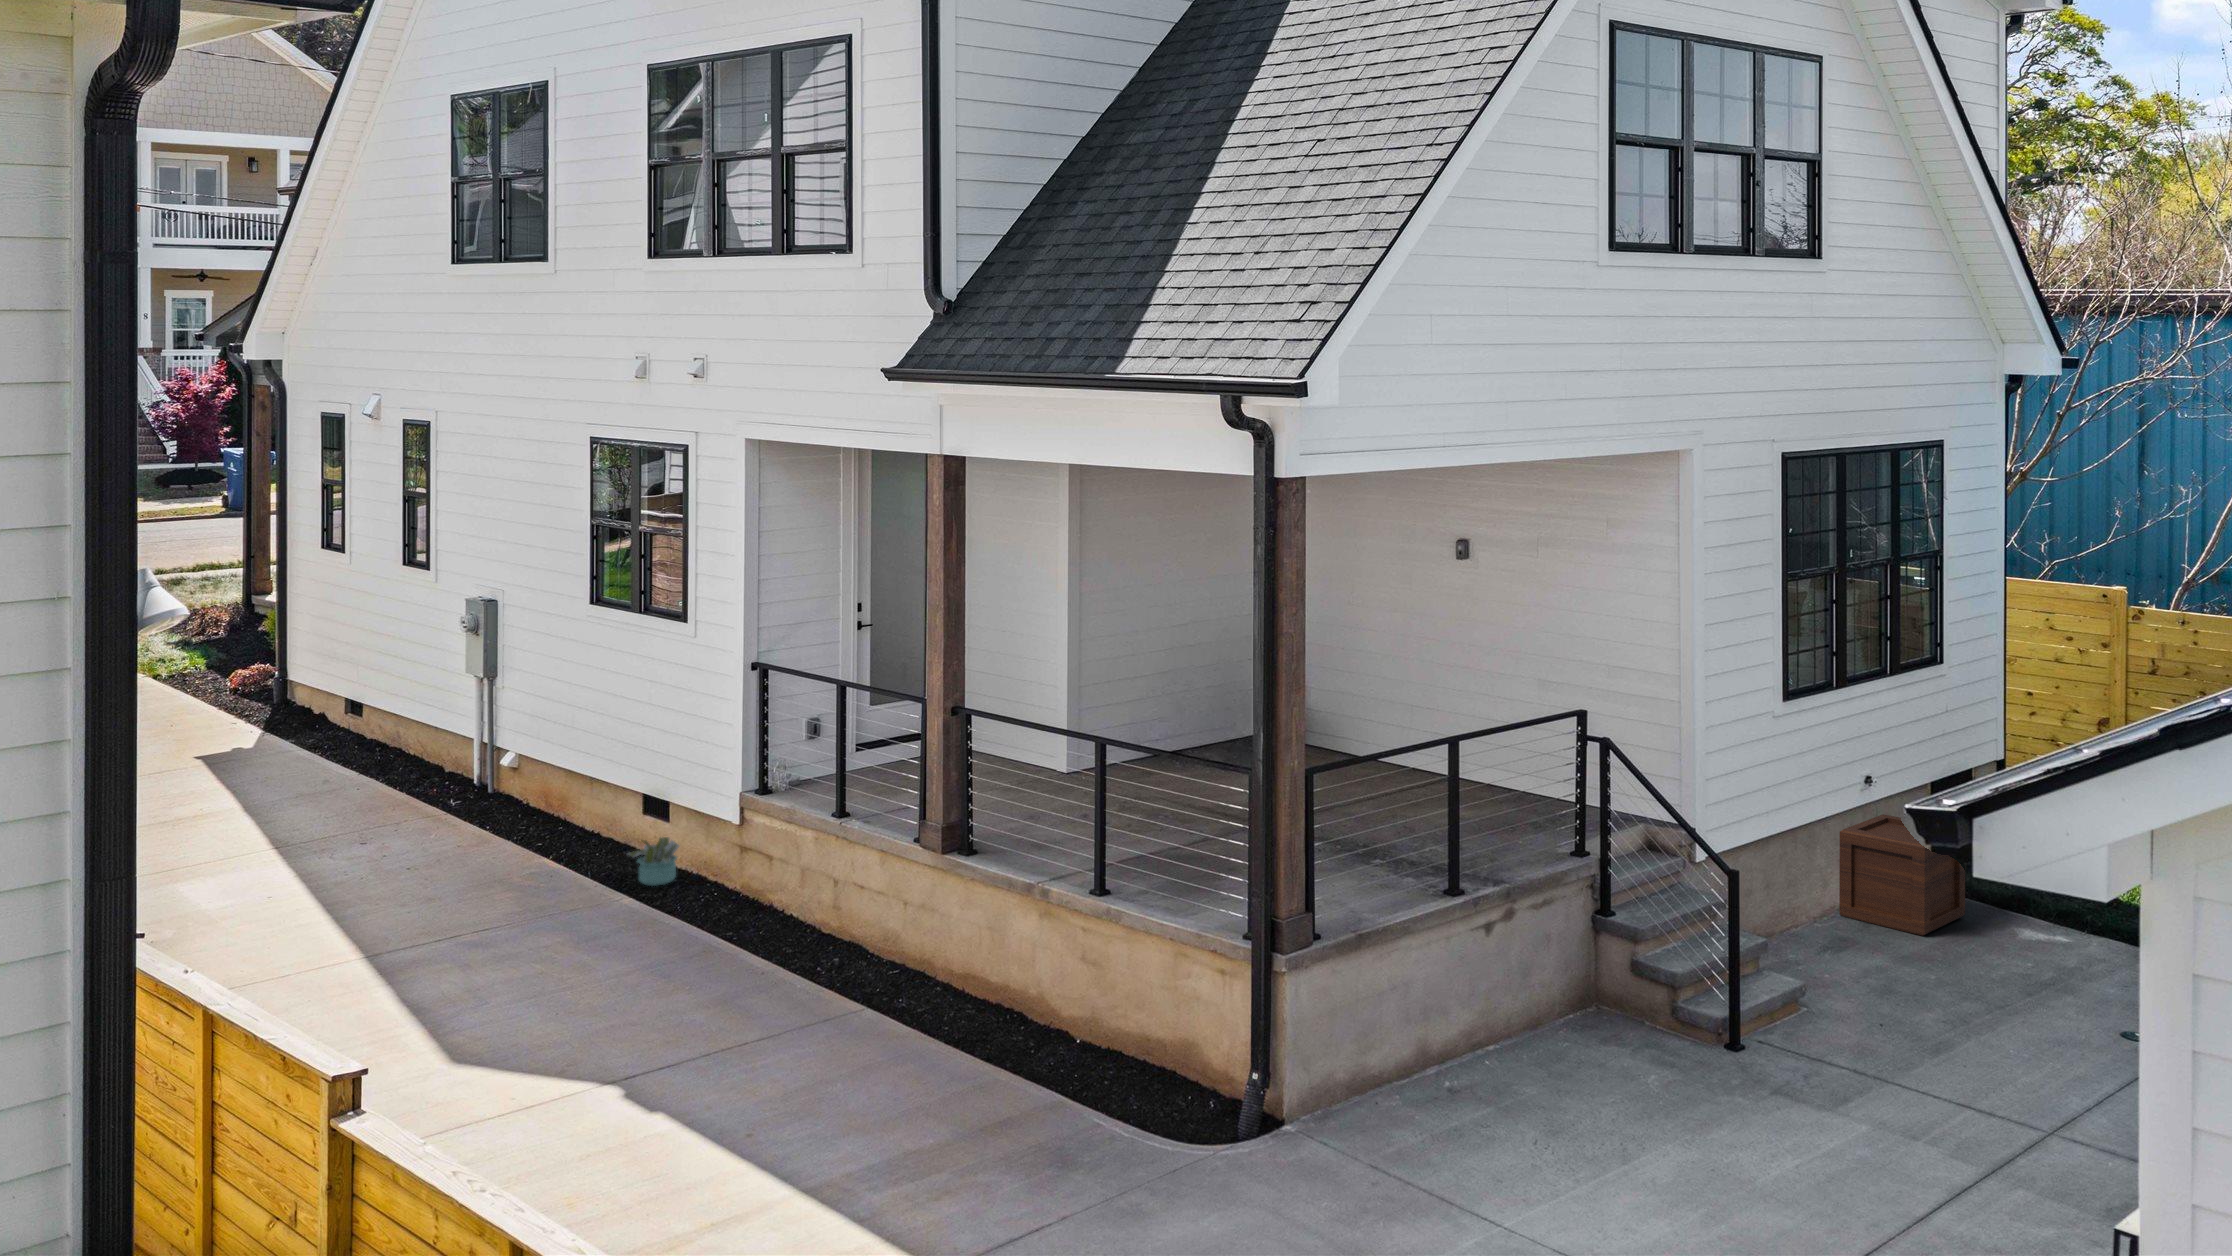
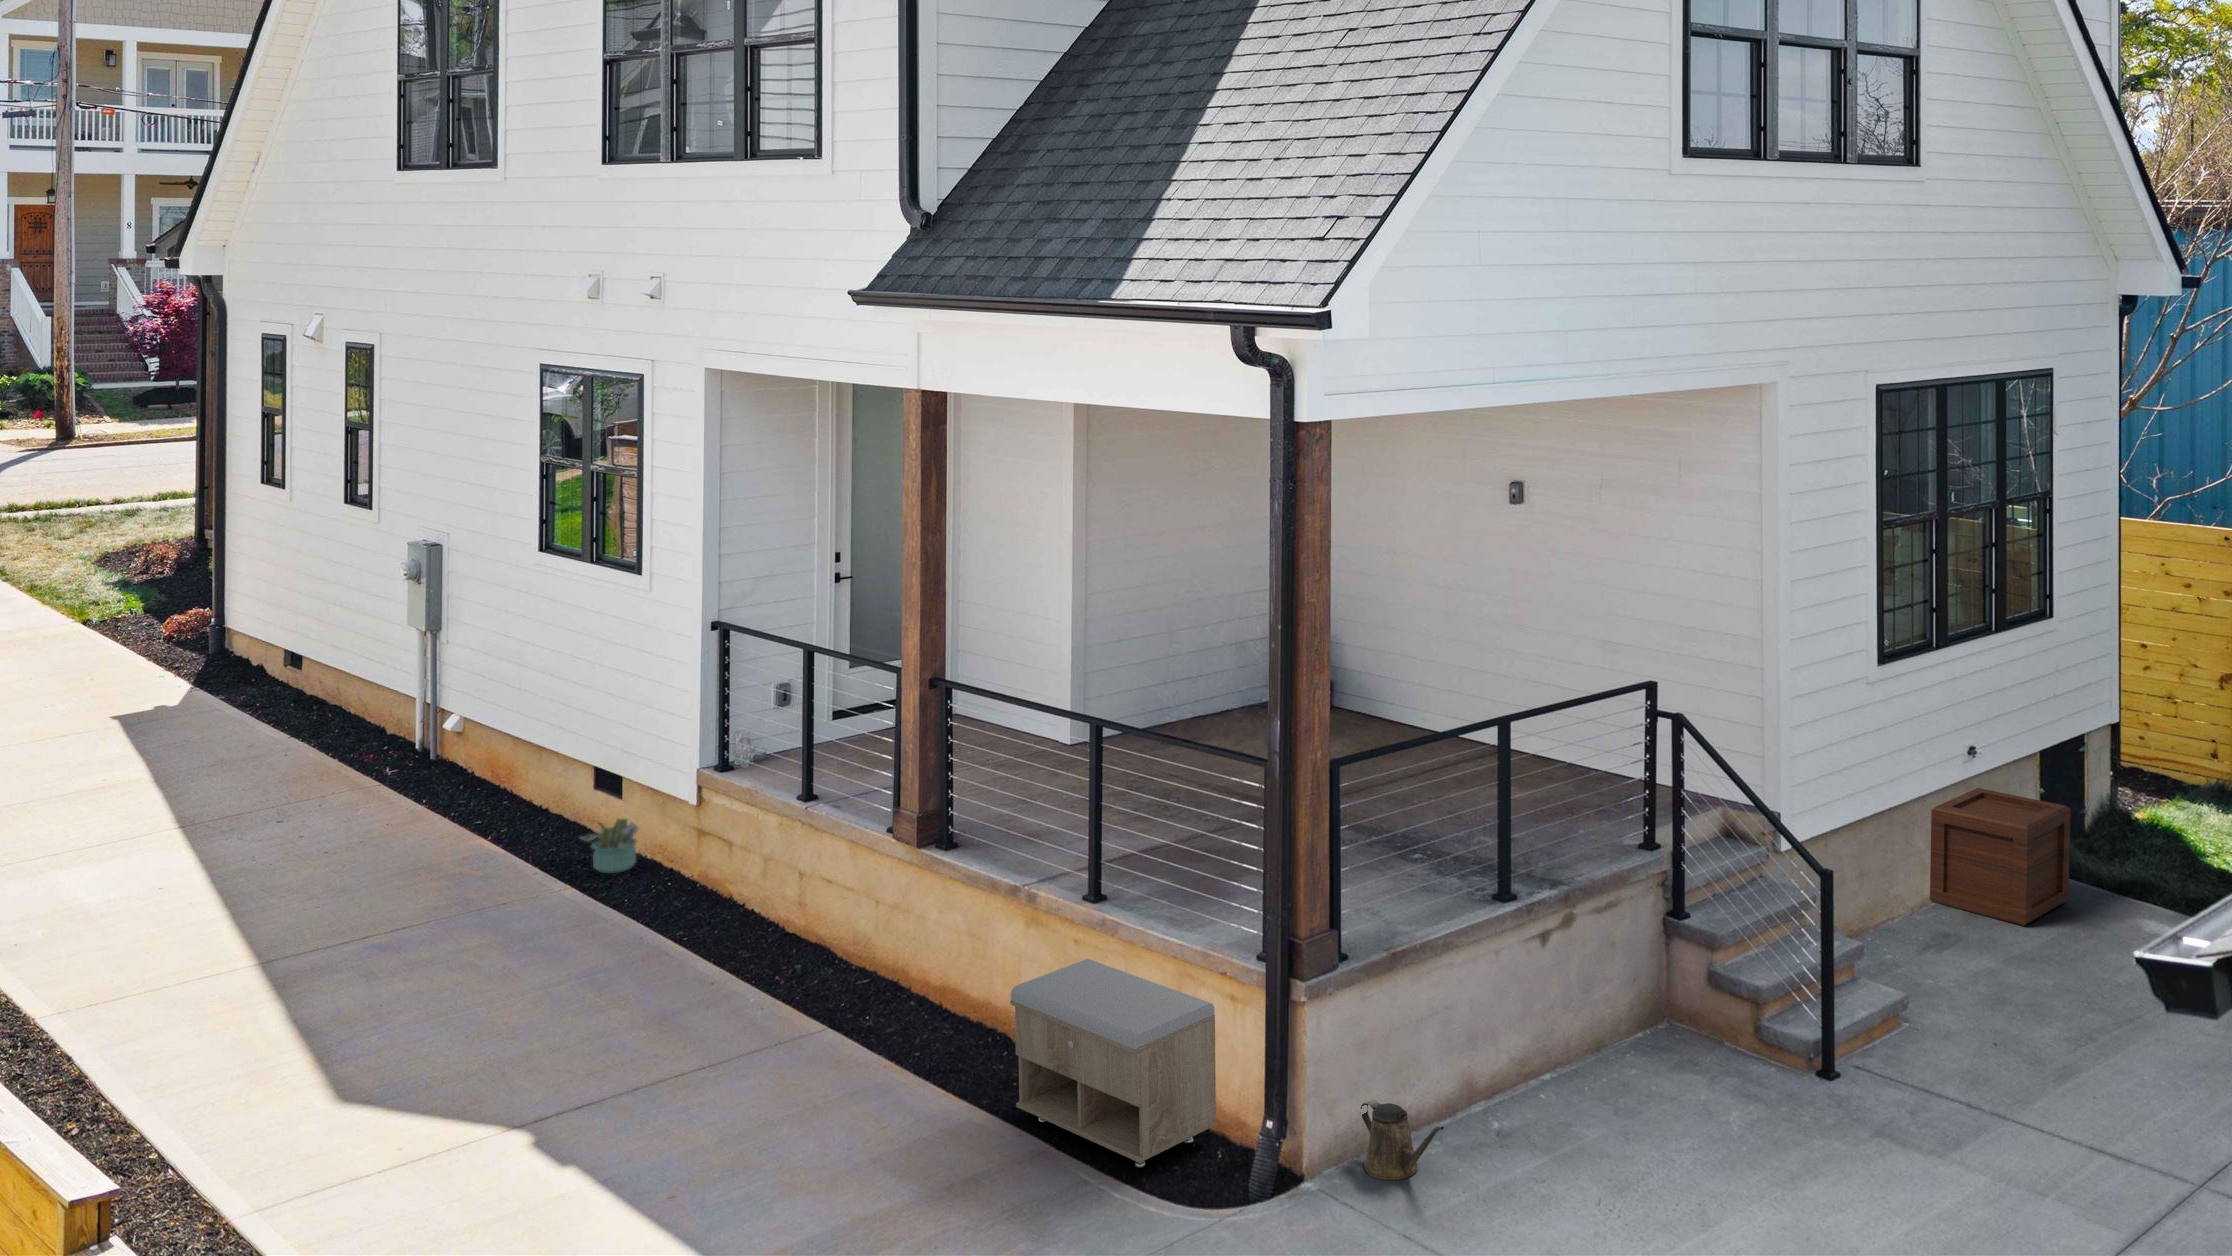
storage bench: none [1027,942,1205,1116] -> present [1010,959,1216,1167]
watering can: none [1330,1060,1403,1128] -> present [1361,1100,1444,1180]

